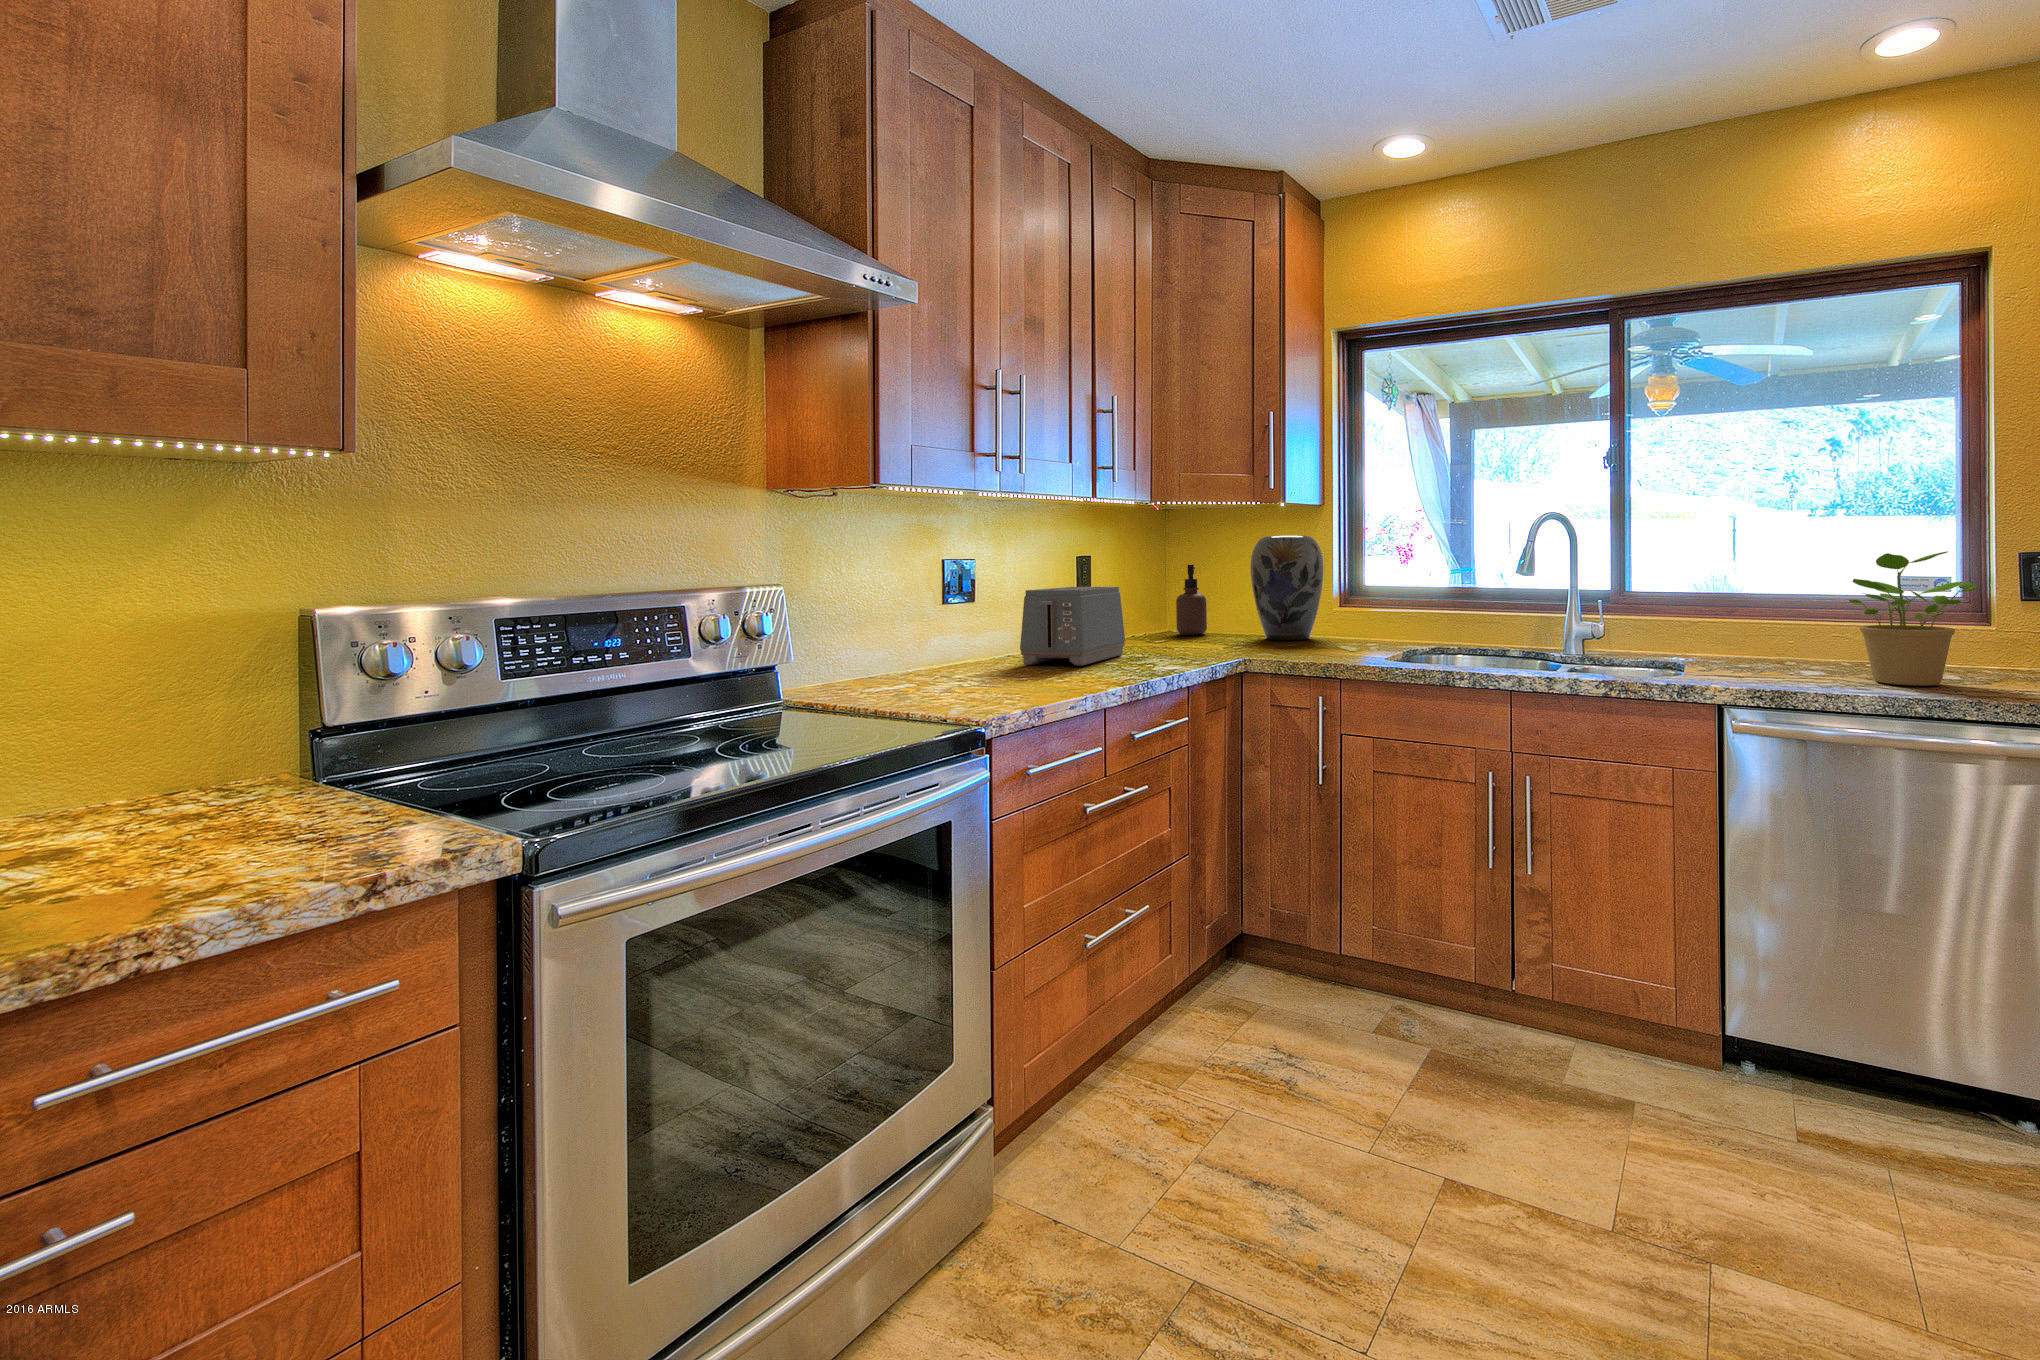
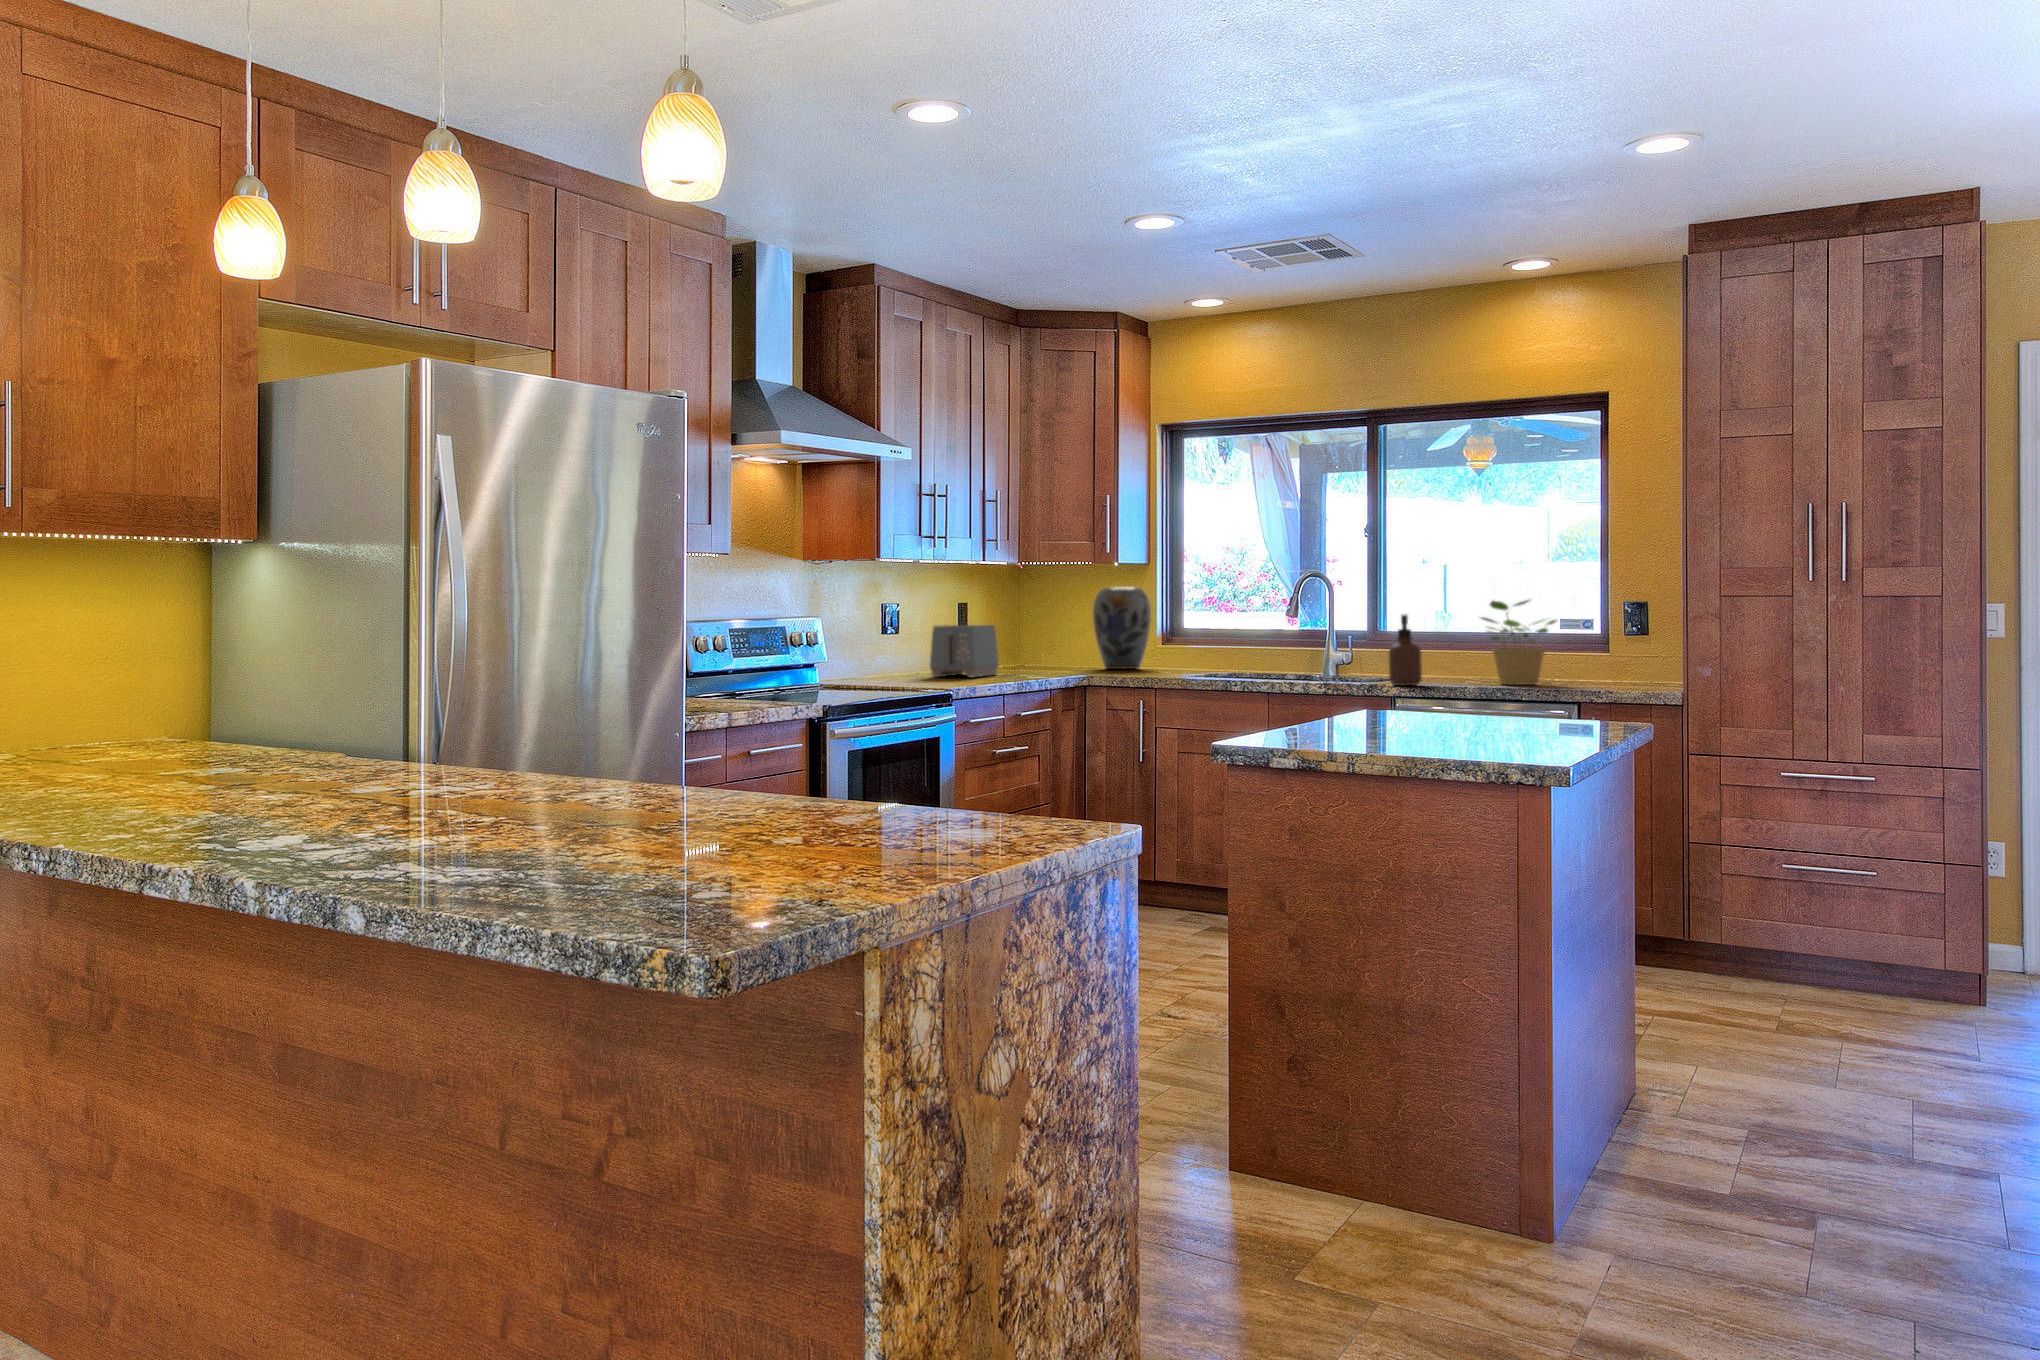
soap dispenser: present [1176,565,1207,635] -> present [1389,615,1422,686]

